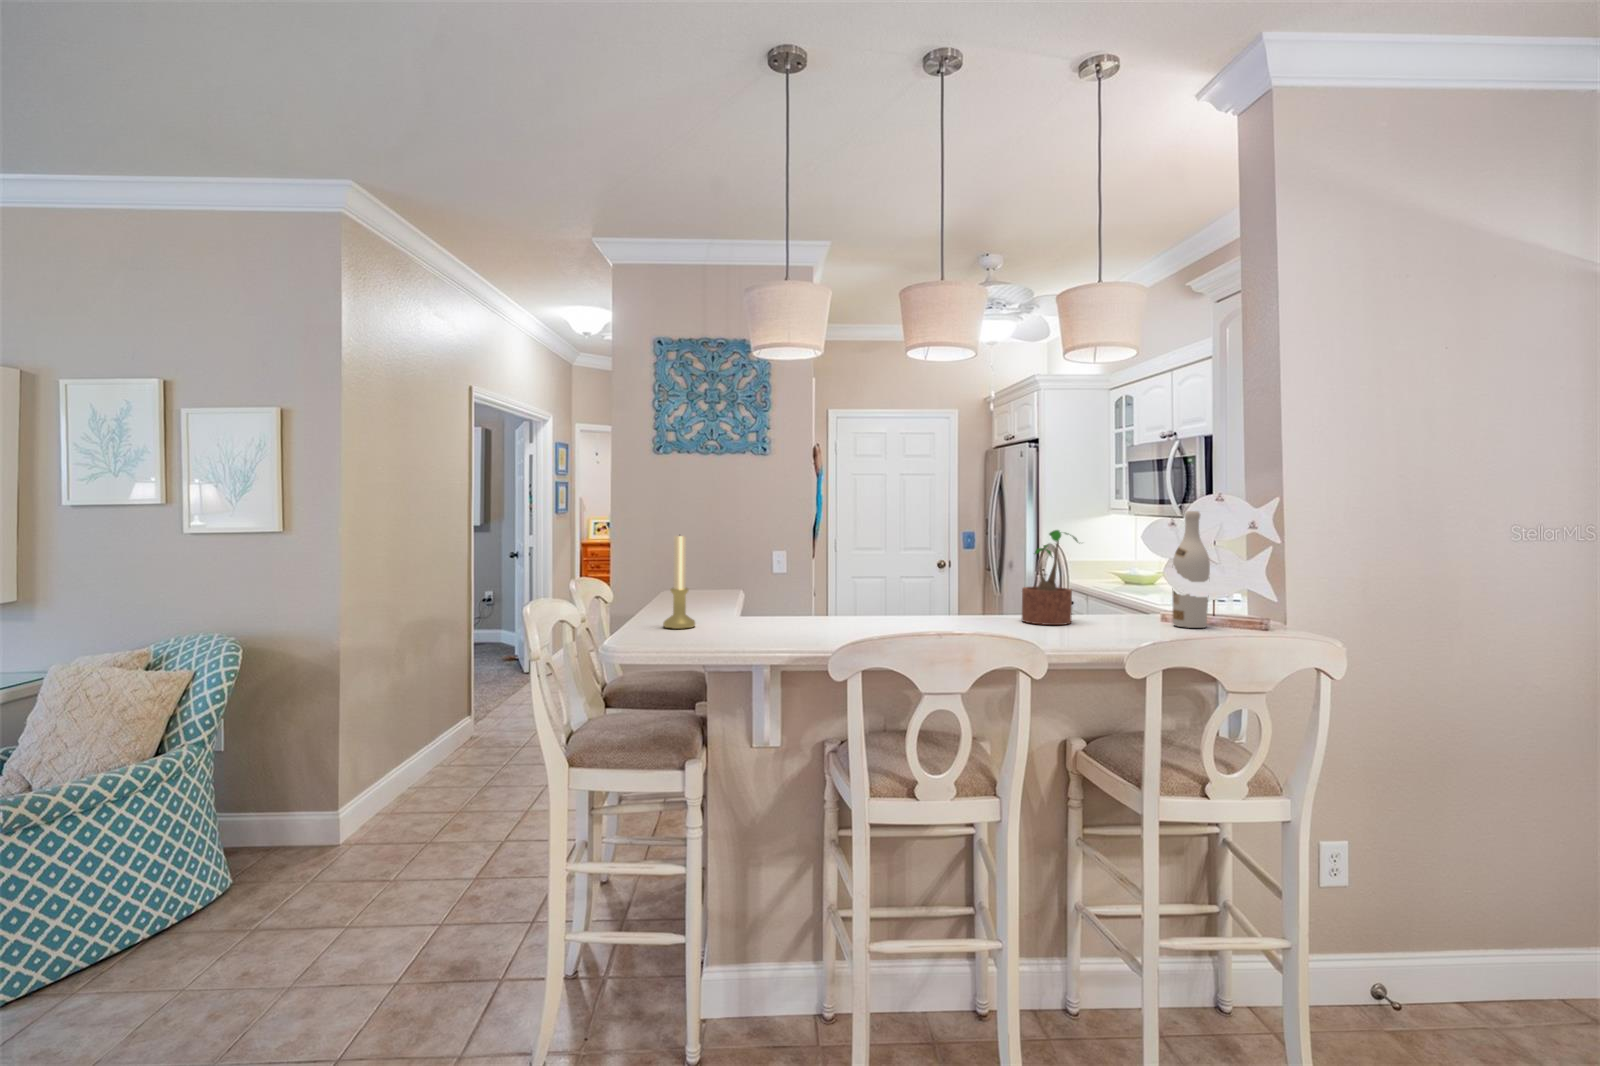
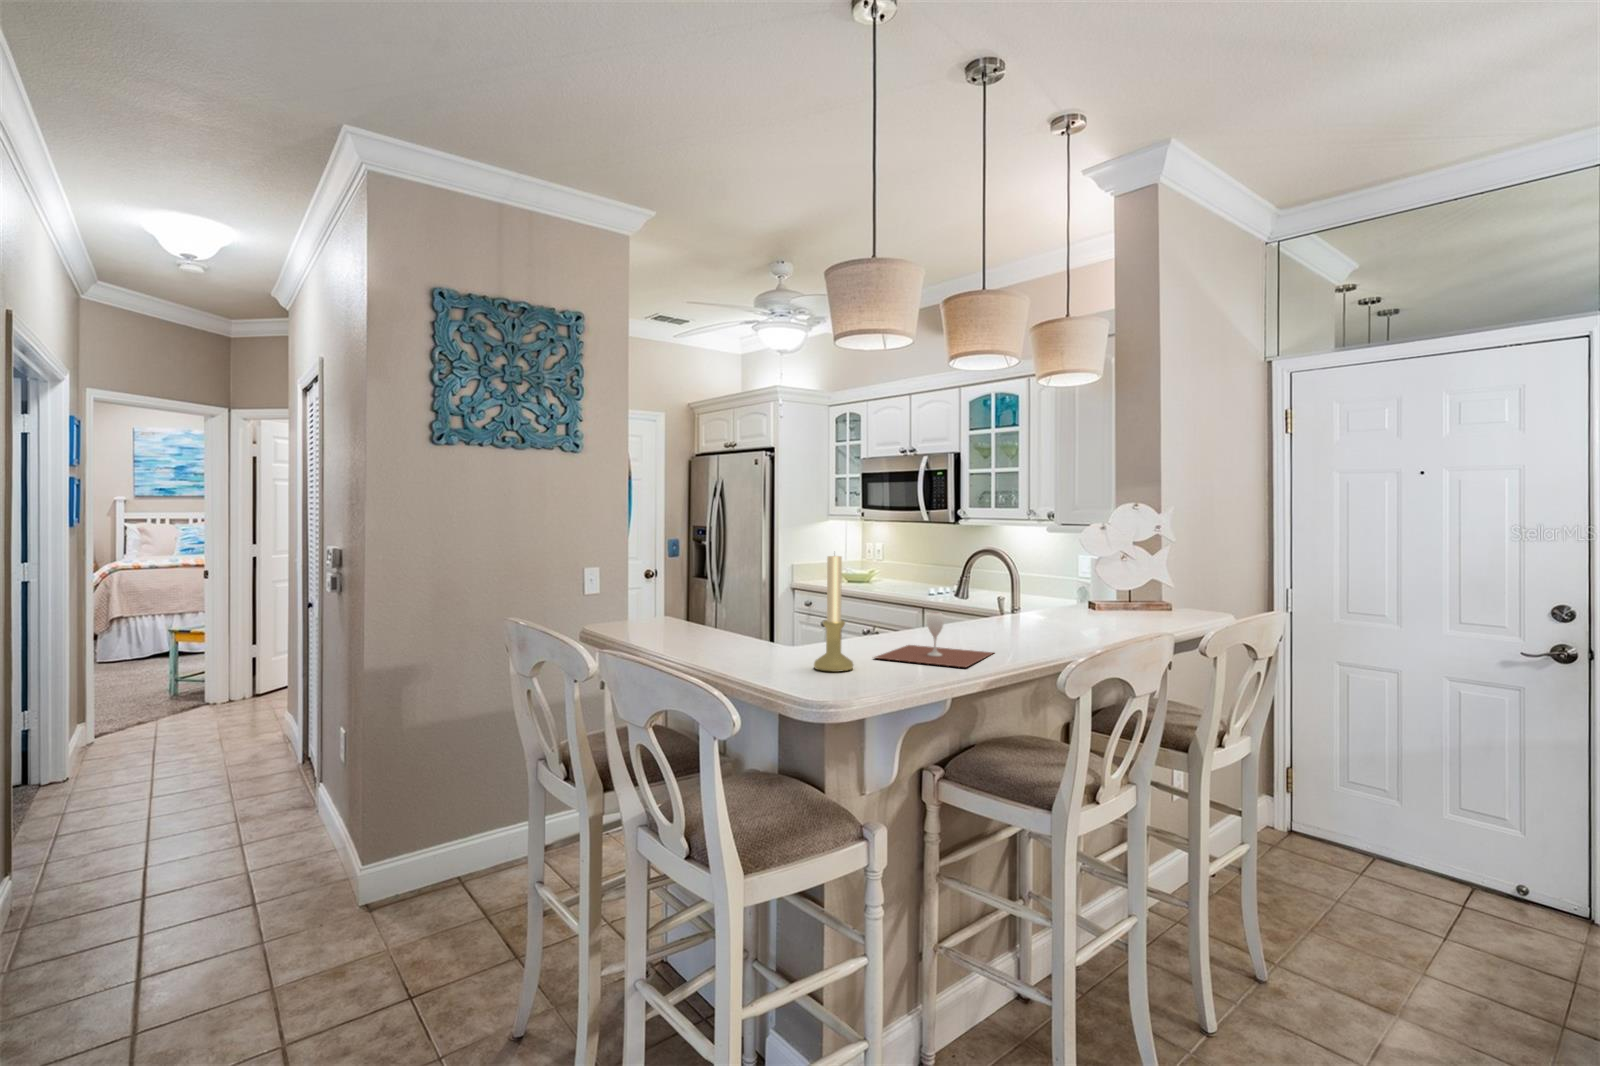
wine bottle: present [1172,511,1210,628] -> none [1155,522,1186,619]
potted plant: present [1022,530,1078,625] -> none [1057,539,1104,627]
wine glass: none [732,589,842,637] -> present [875,612,993,667]

